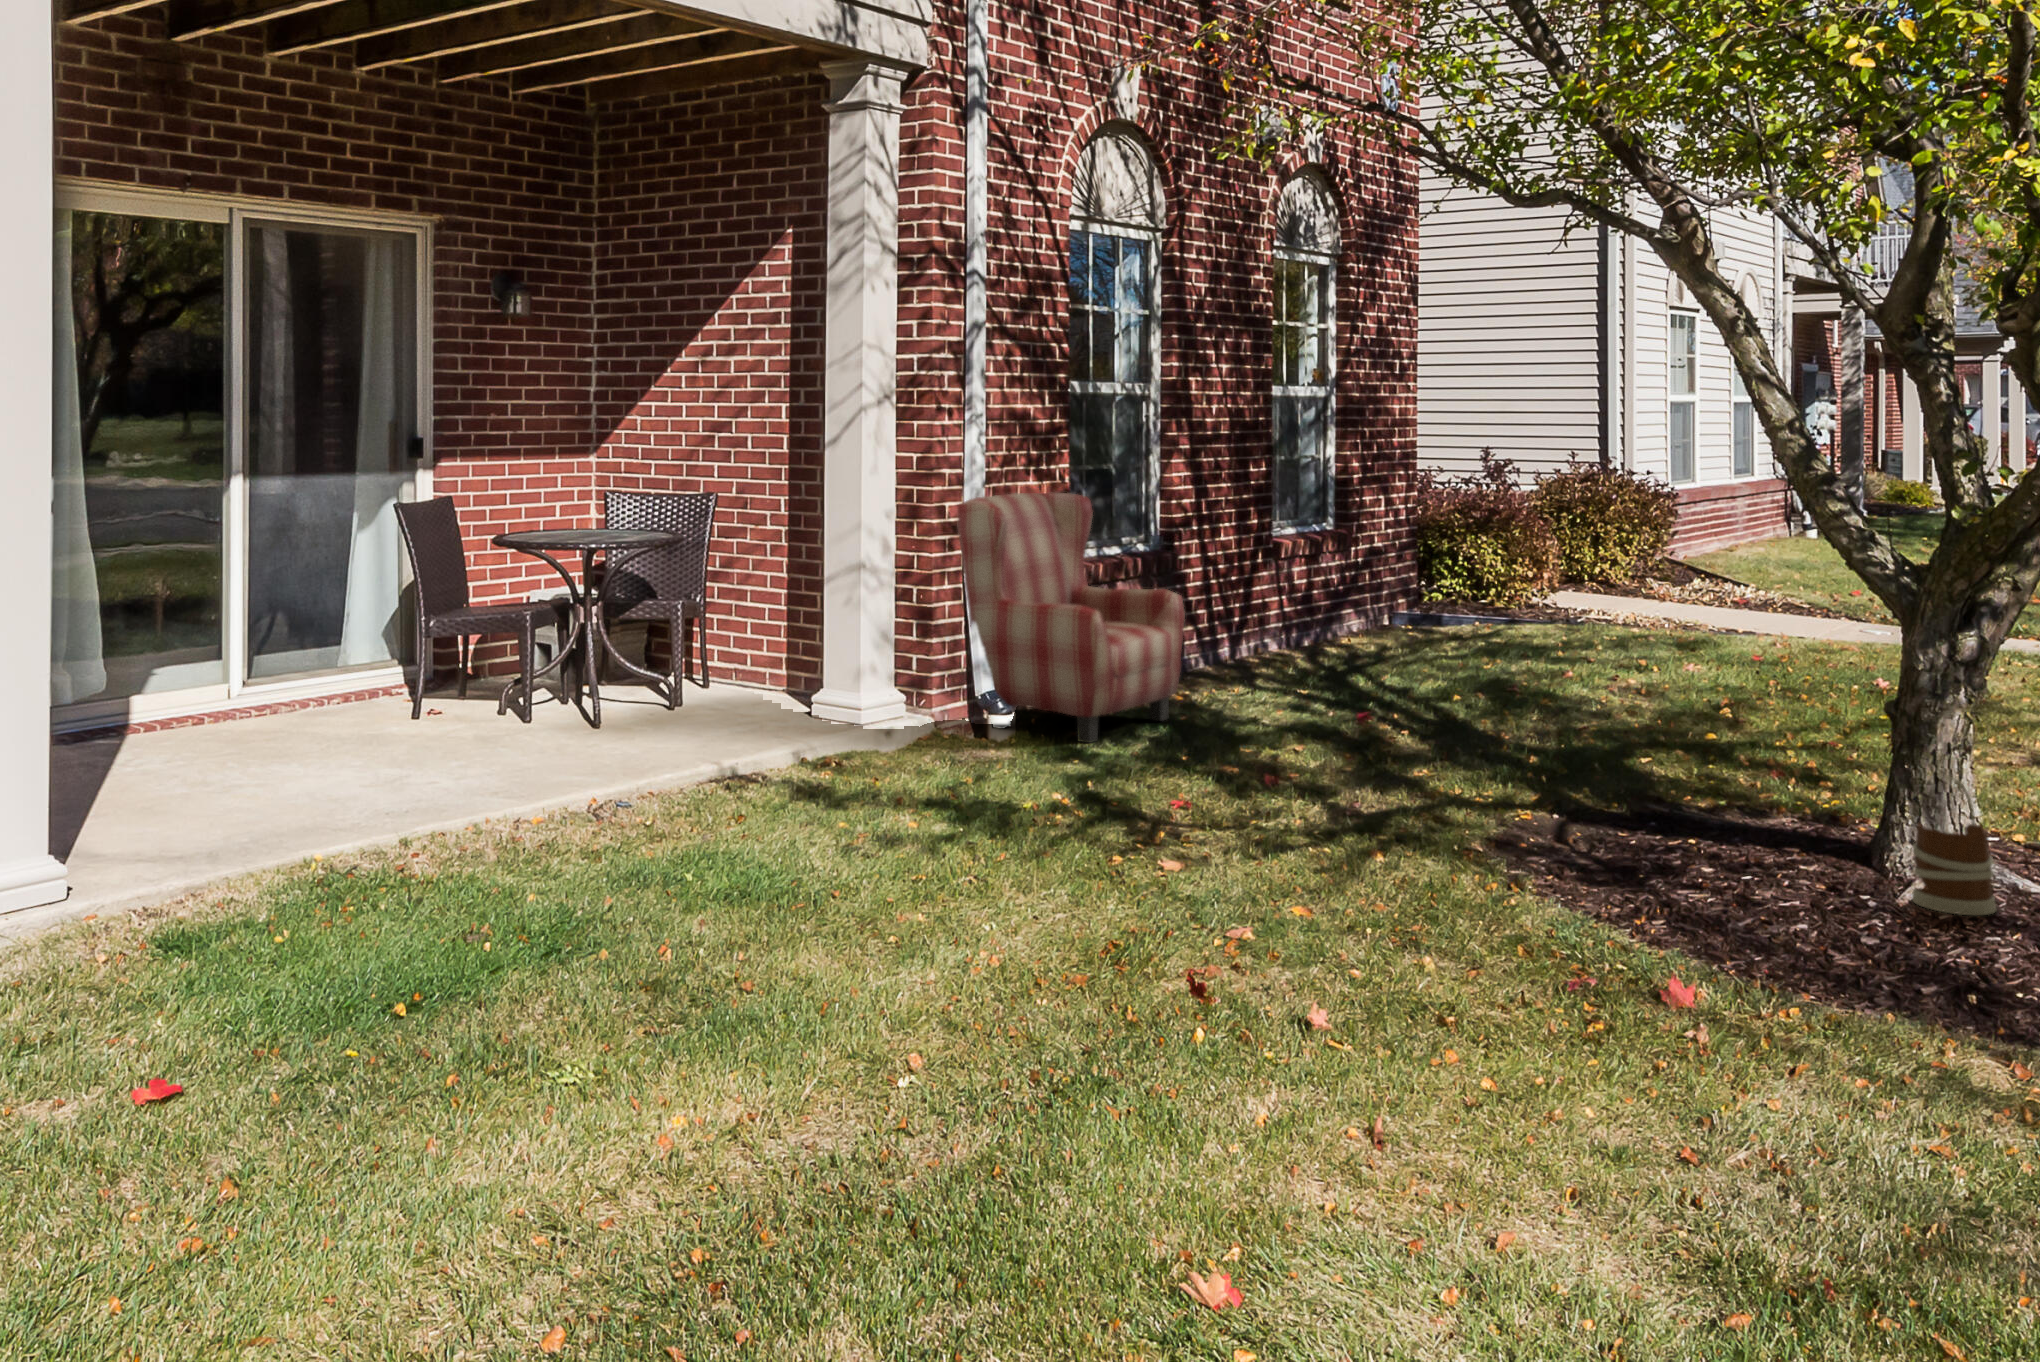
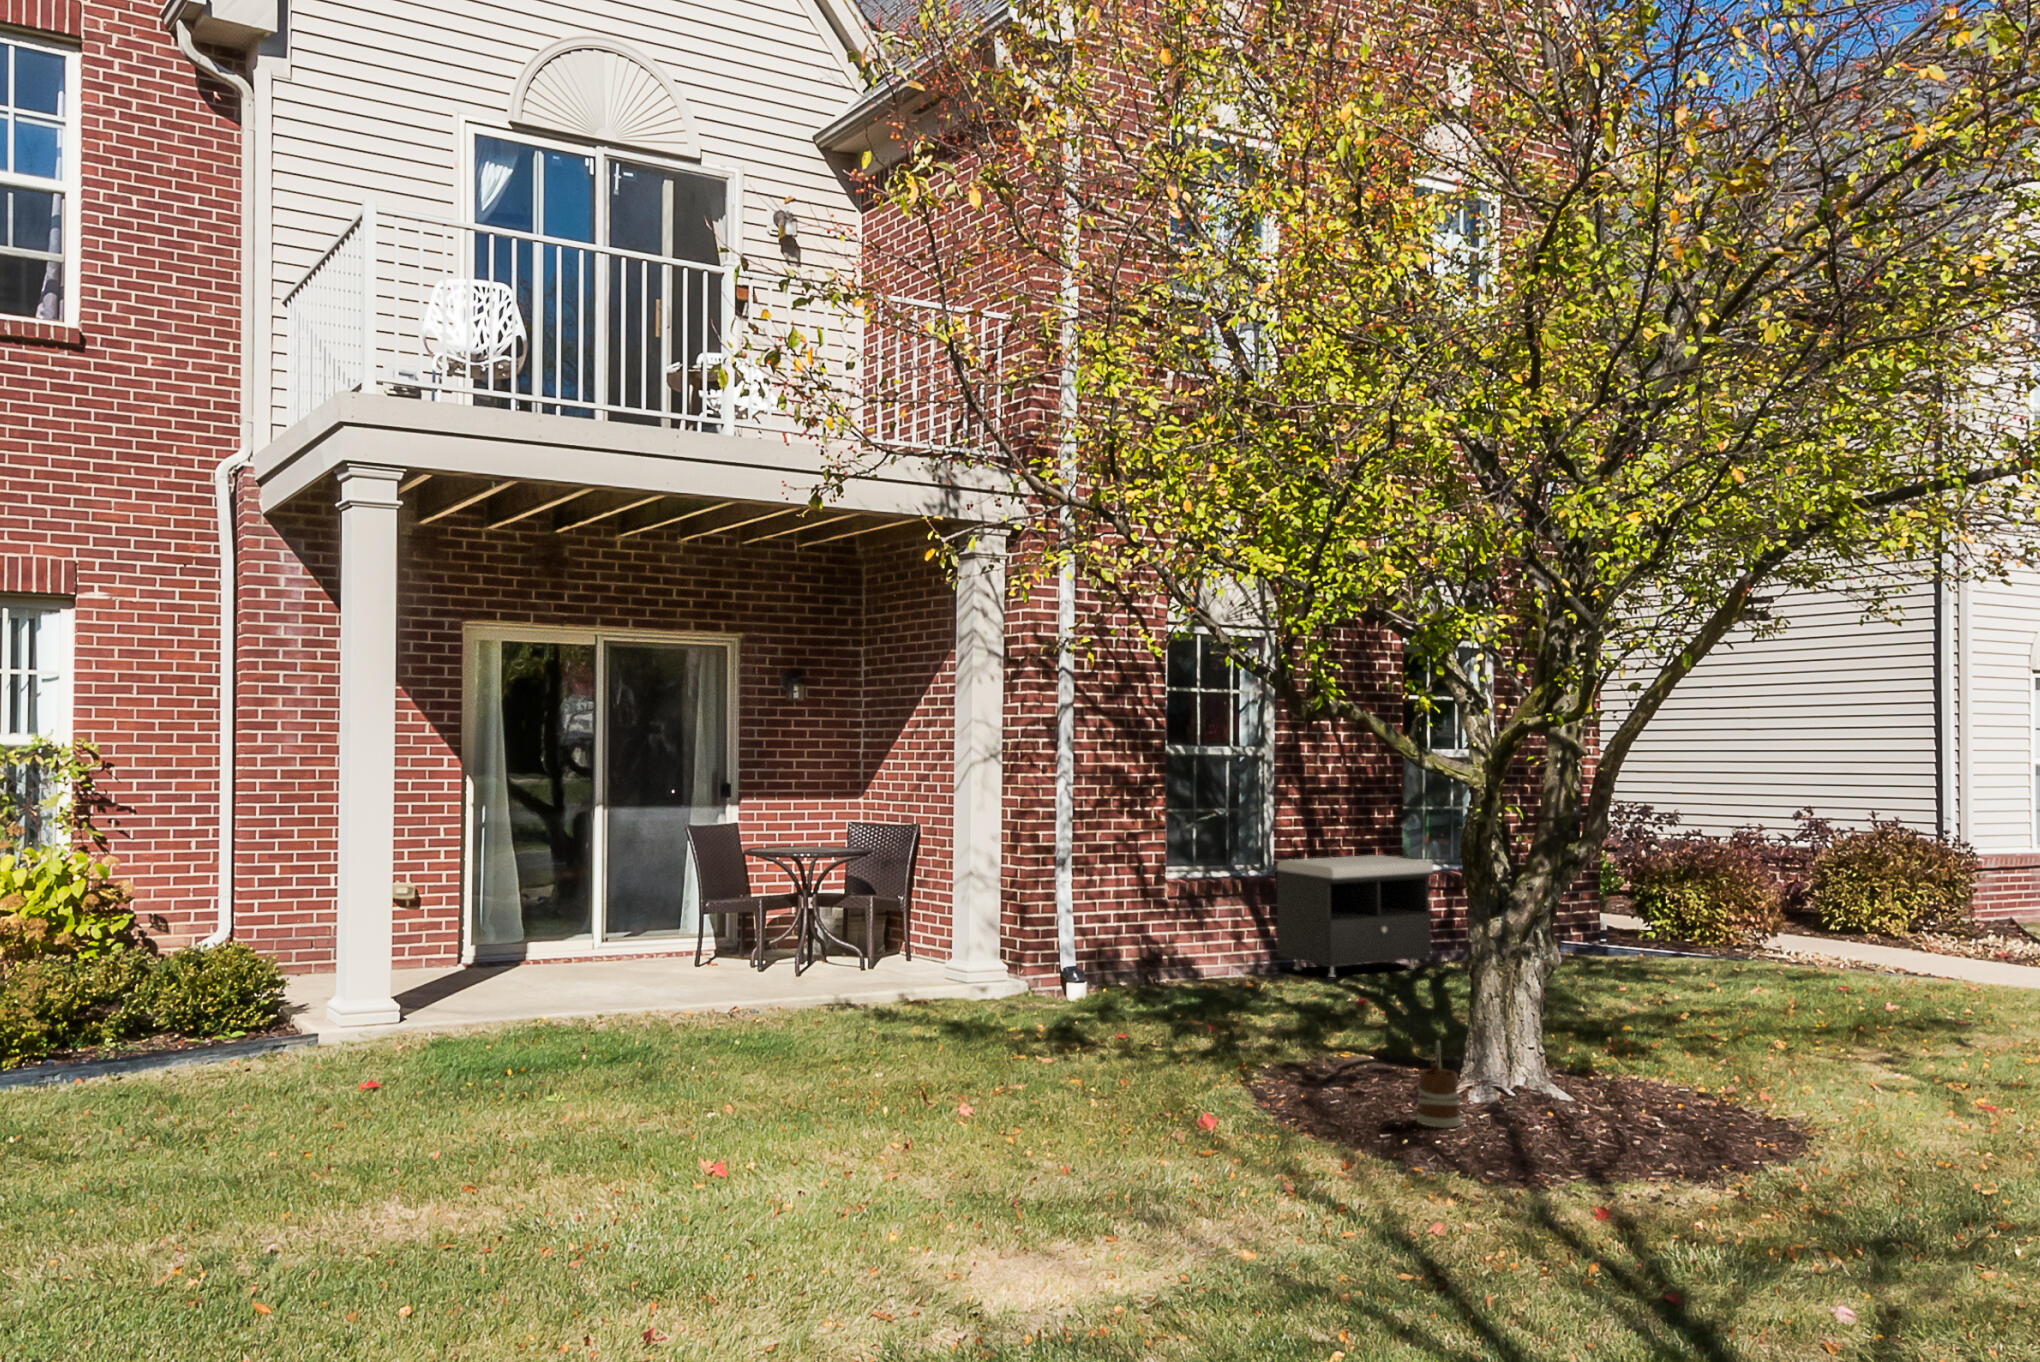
armchair: present [958,493,1185,743] -> none [1034,828,1198,1008]
storage bench: none [1173,516,1349,671] -> present [1277,855,1433,977]

